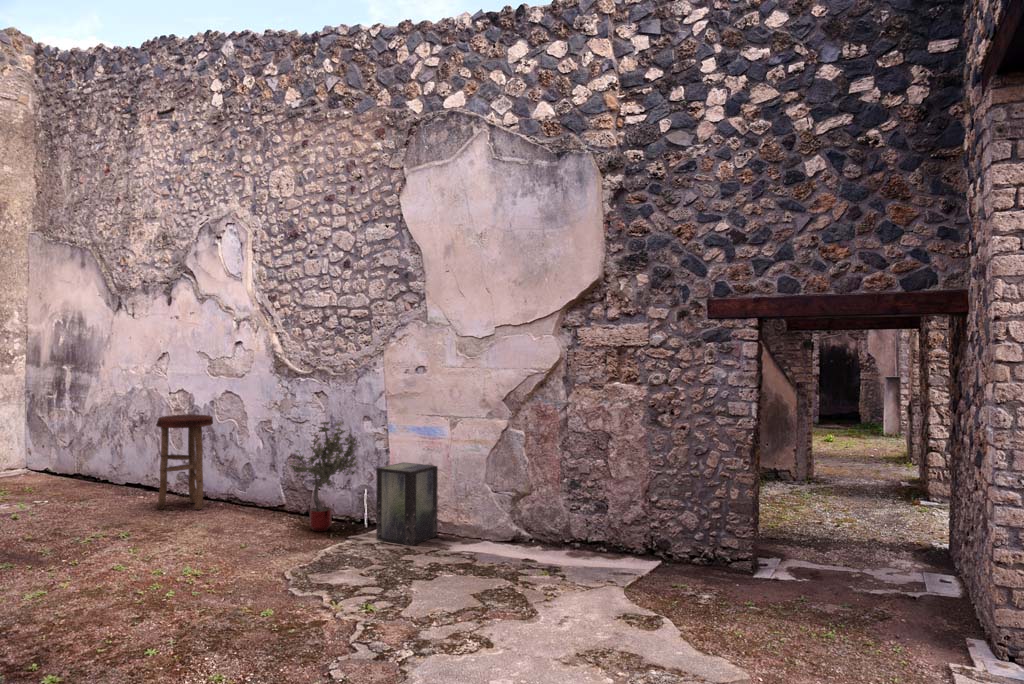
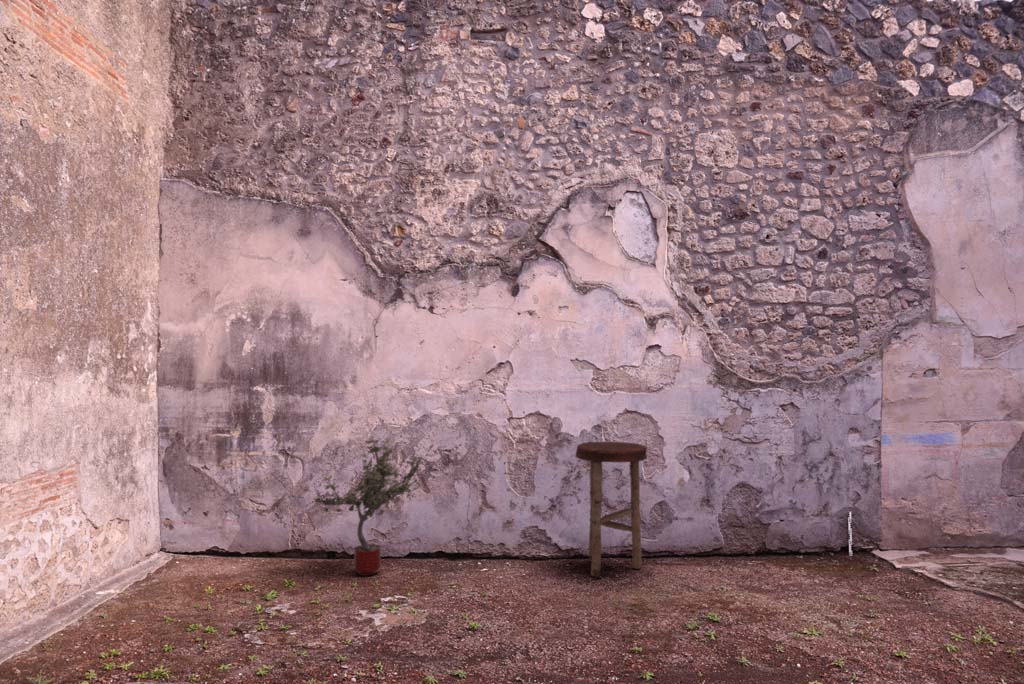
potted tree: present [290,421,360,531] -> present [315,438,422,576]
storage box: present [376,462,438,546] -> none [910,478,988,569]

